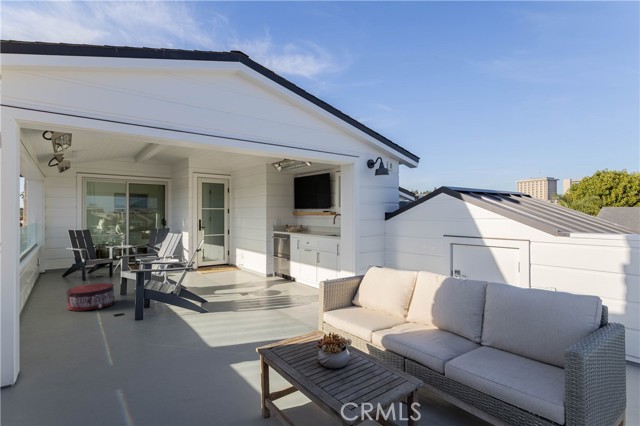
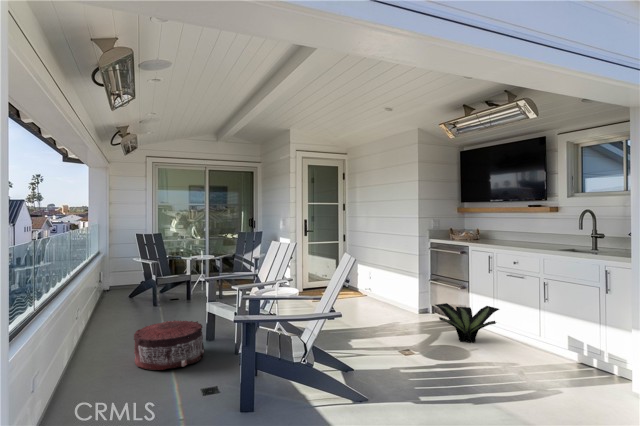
potted plant: none [265,269,303,290] -> present [435,303,499,343]

